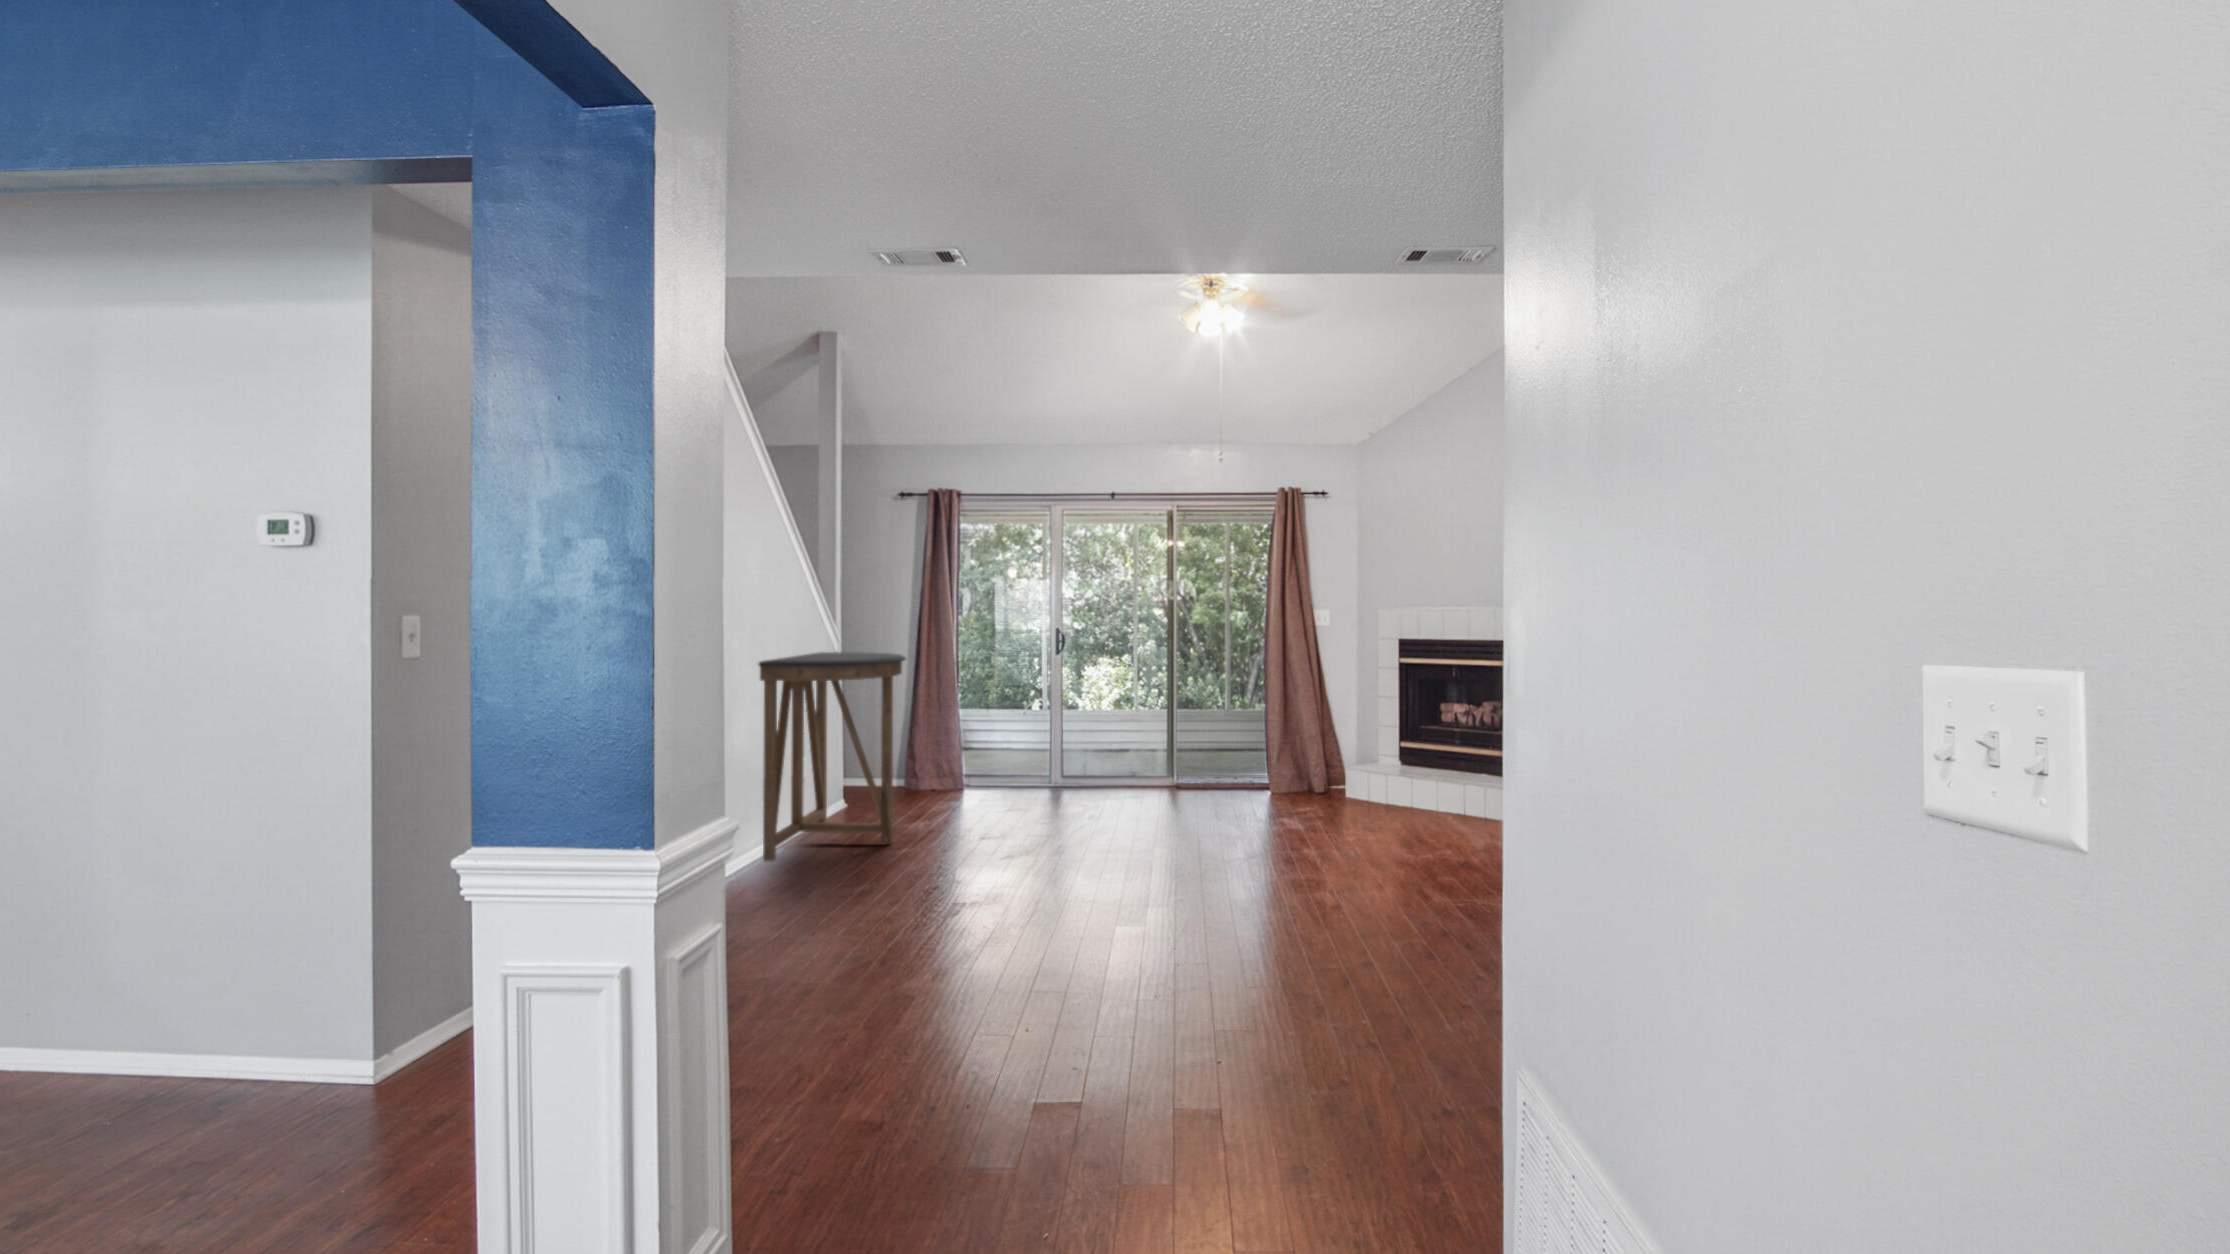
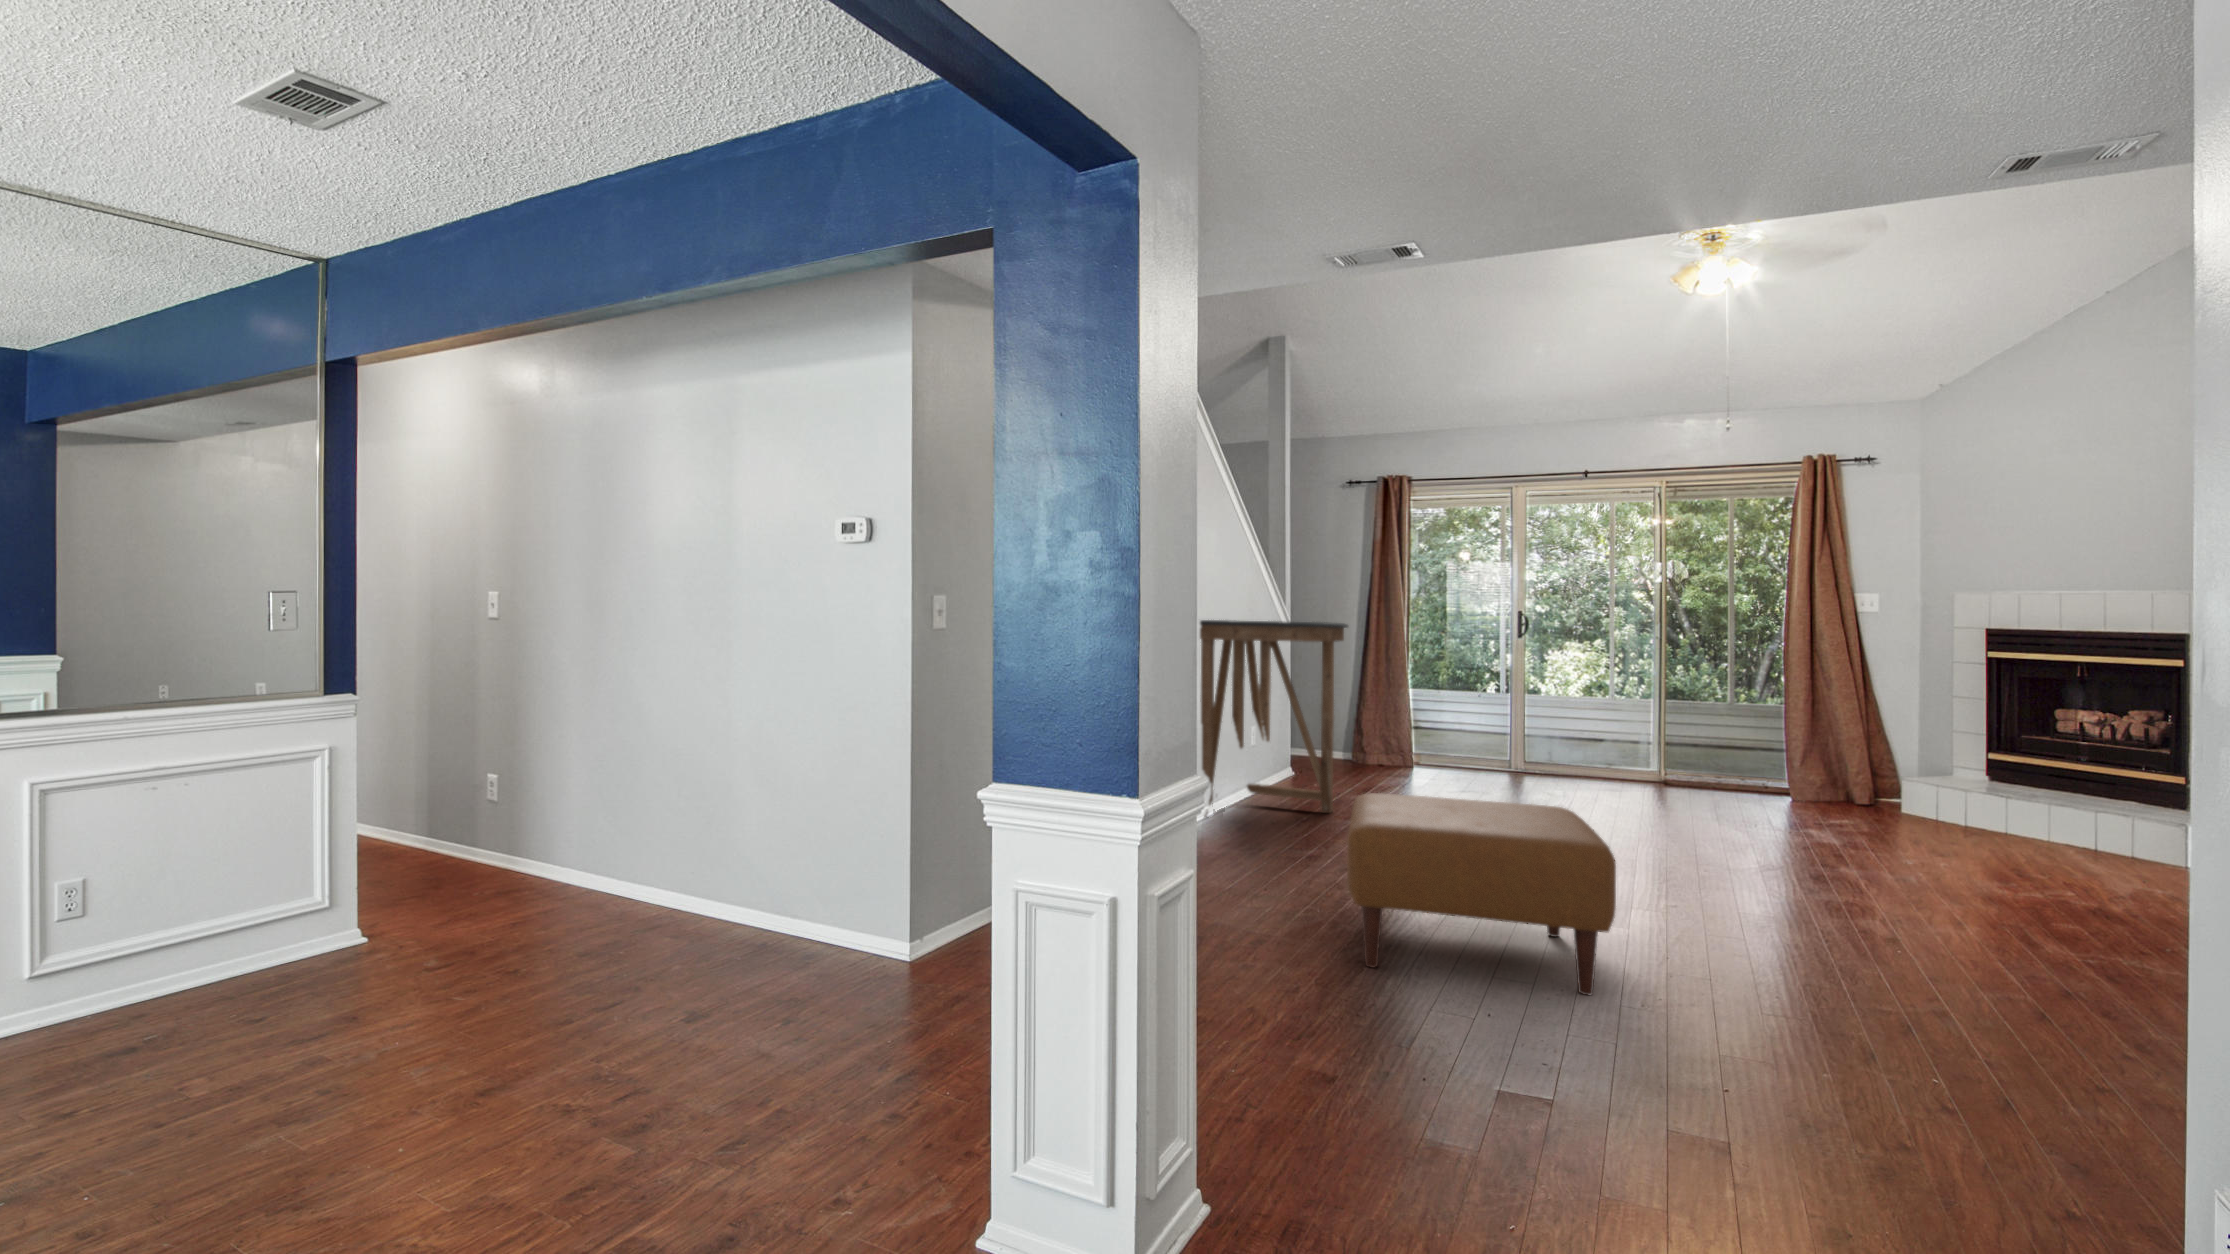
ottoman: none [923,825,1119,973] -> present [1347,793,1616,995]

